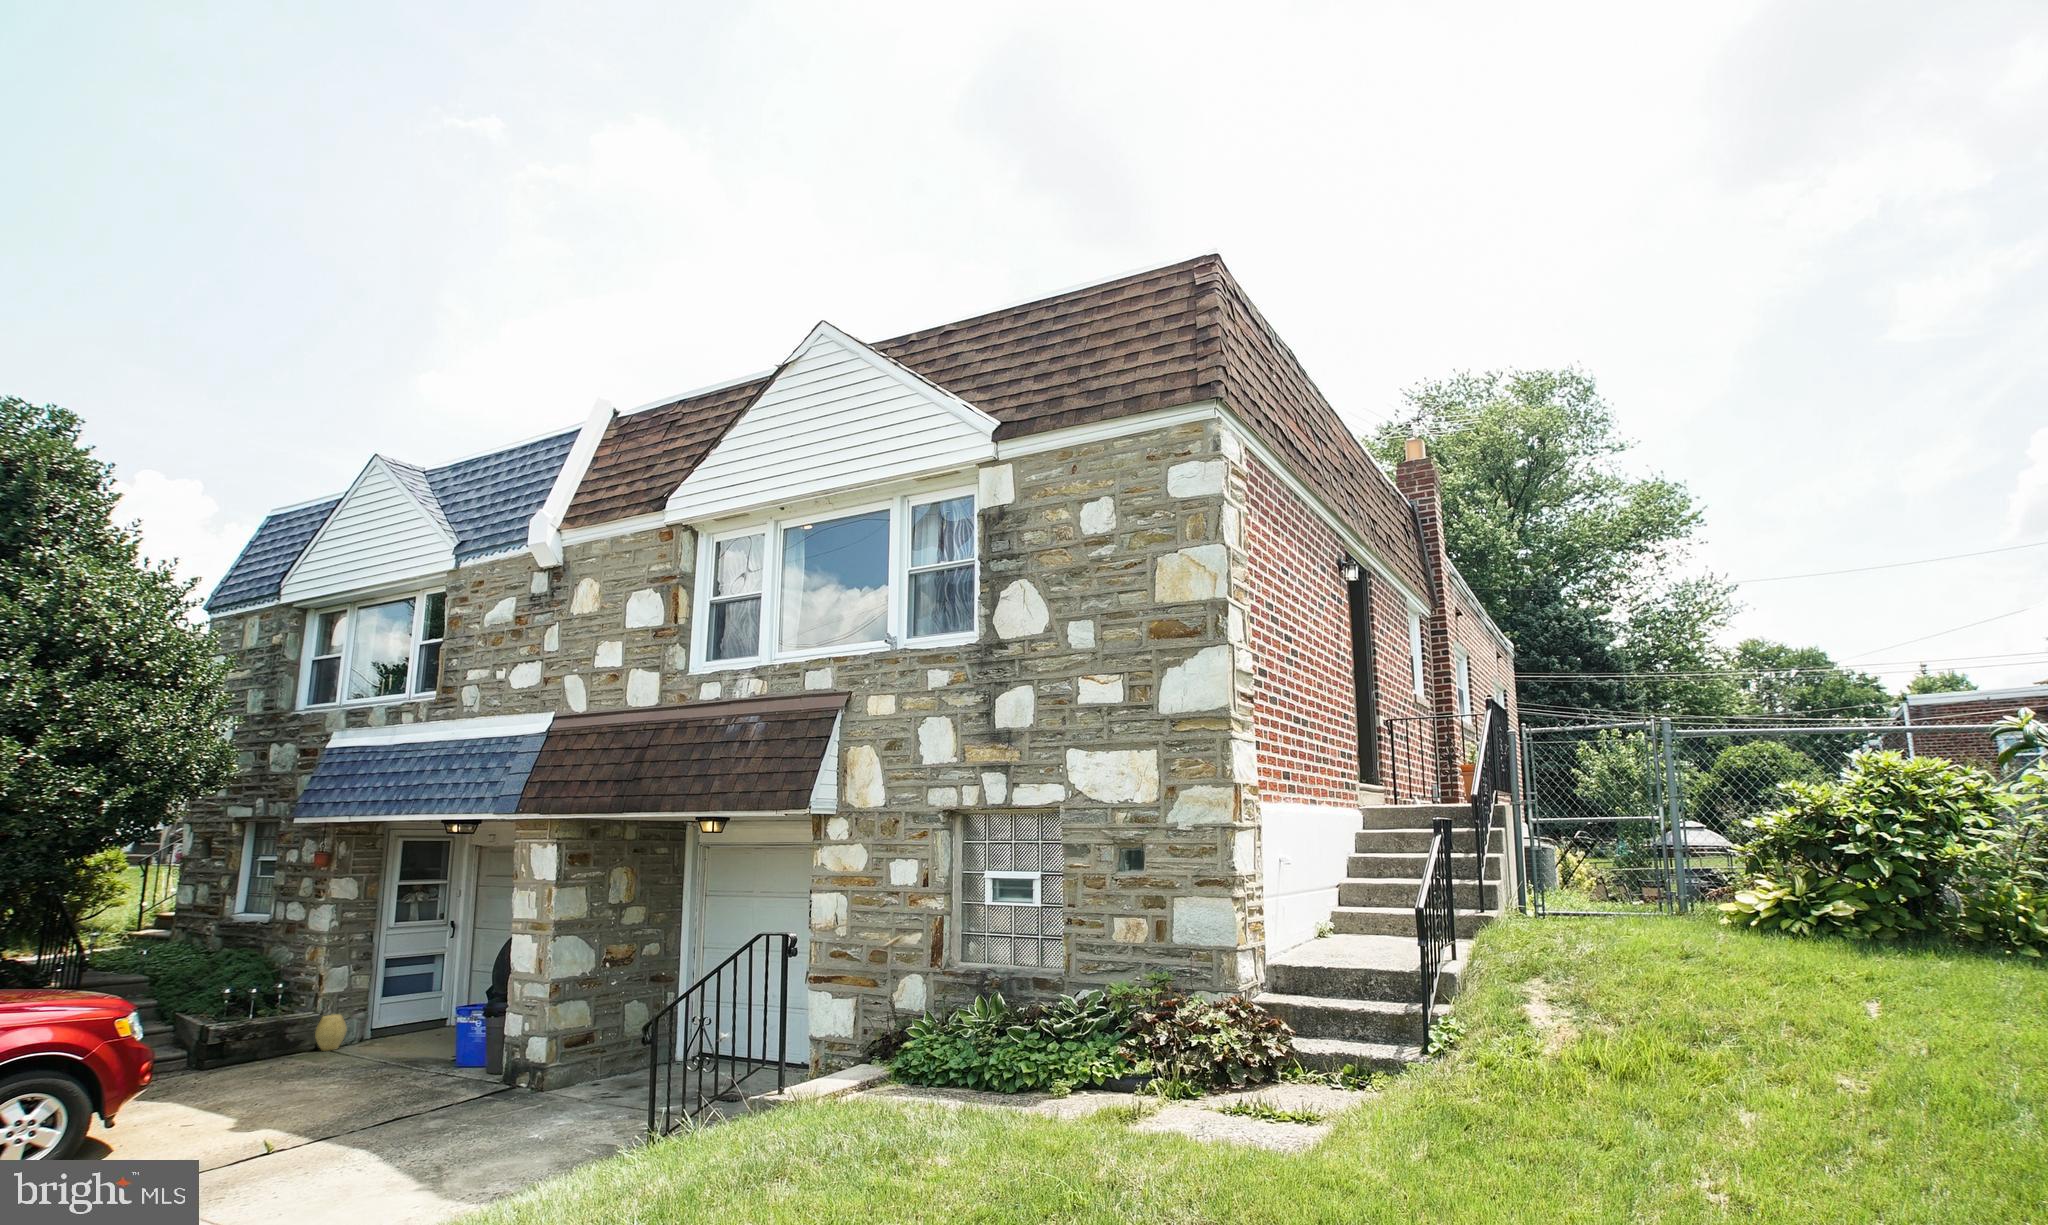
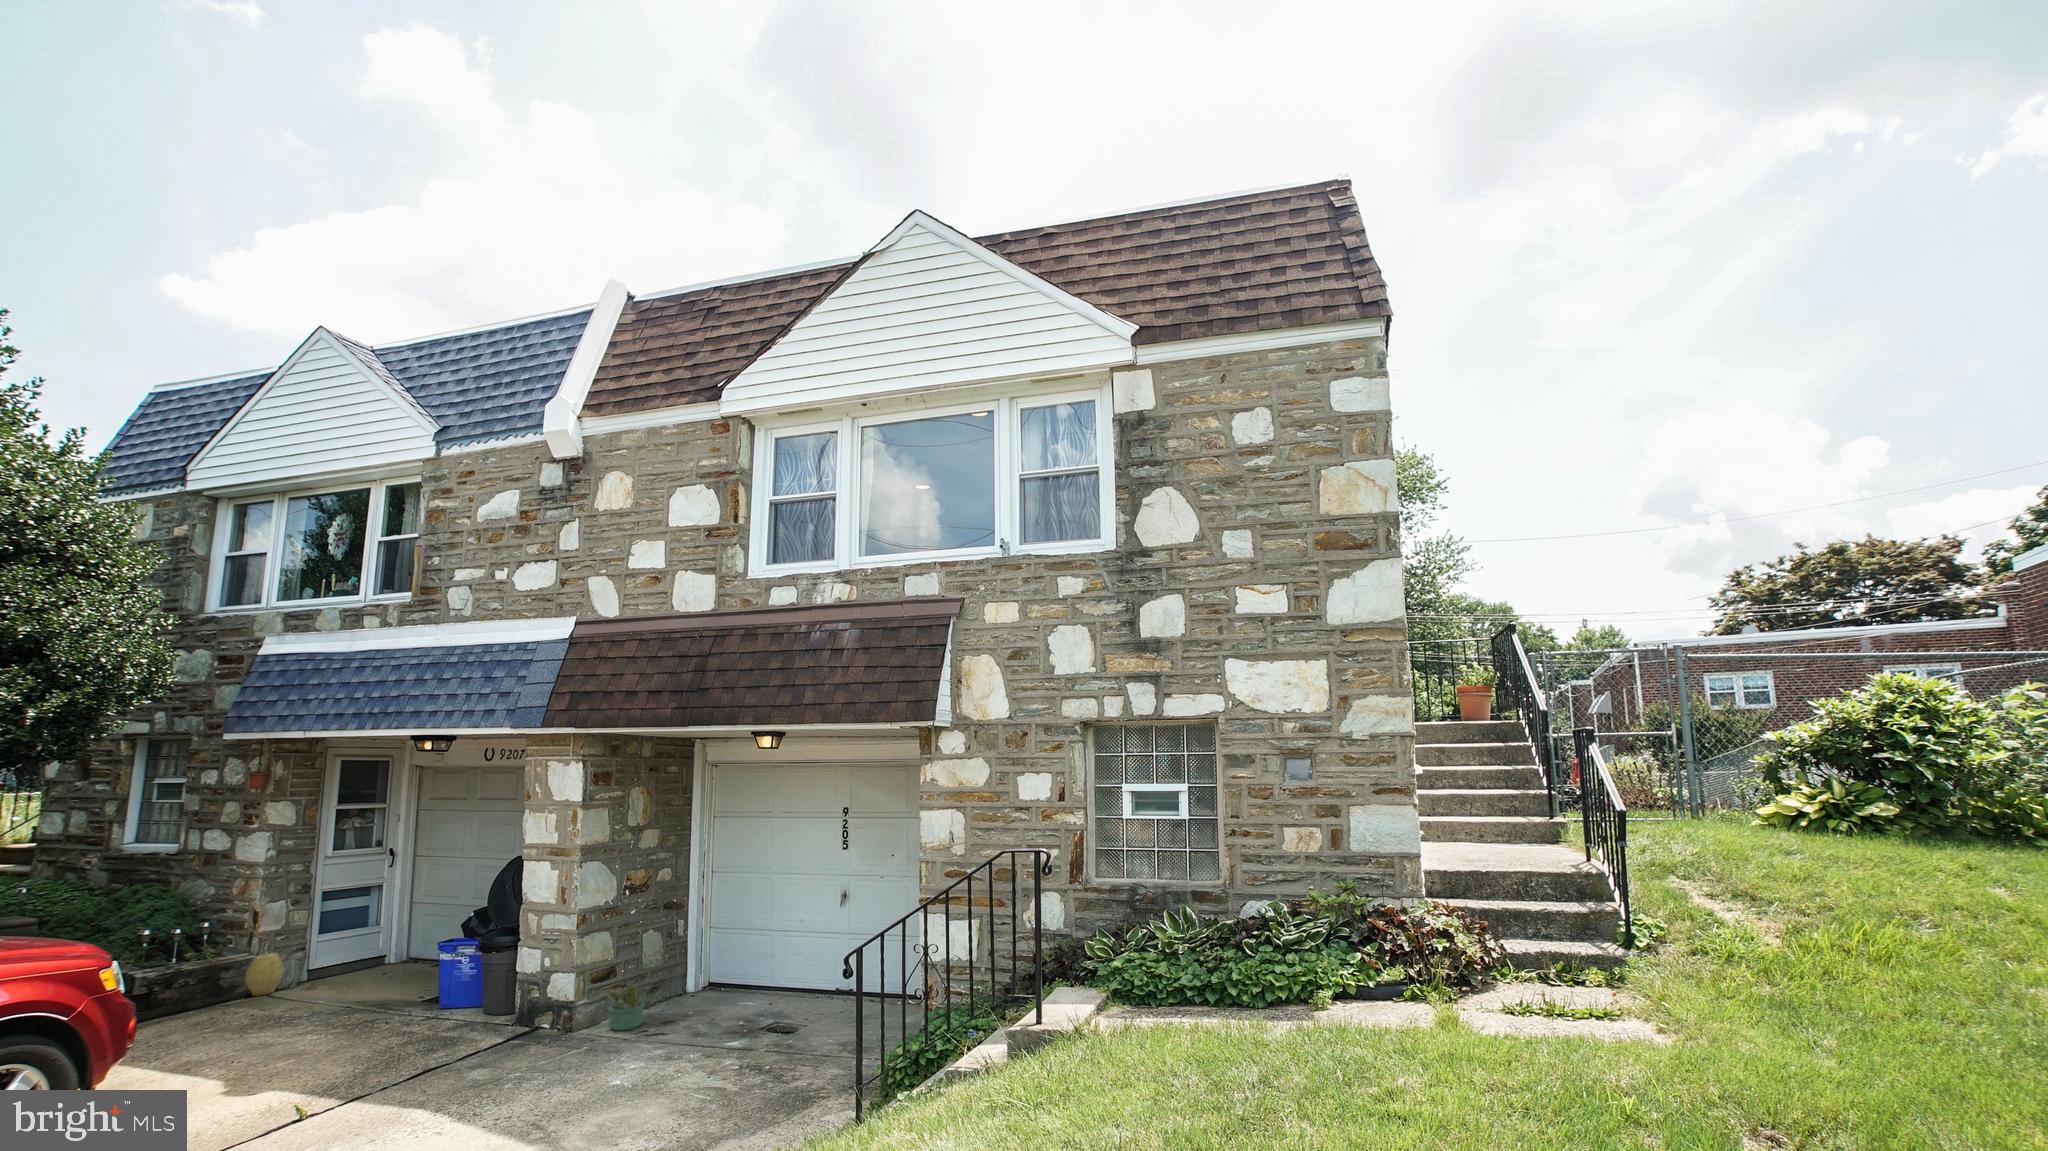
decorative plant: none [570,1051,609,1093] -> present [607,984,646,1031]

